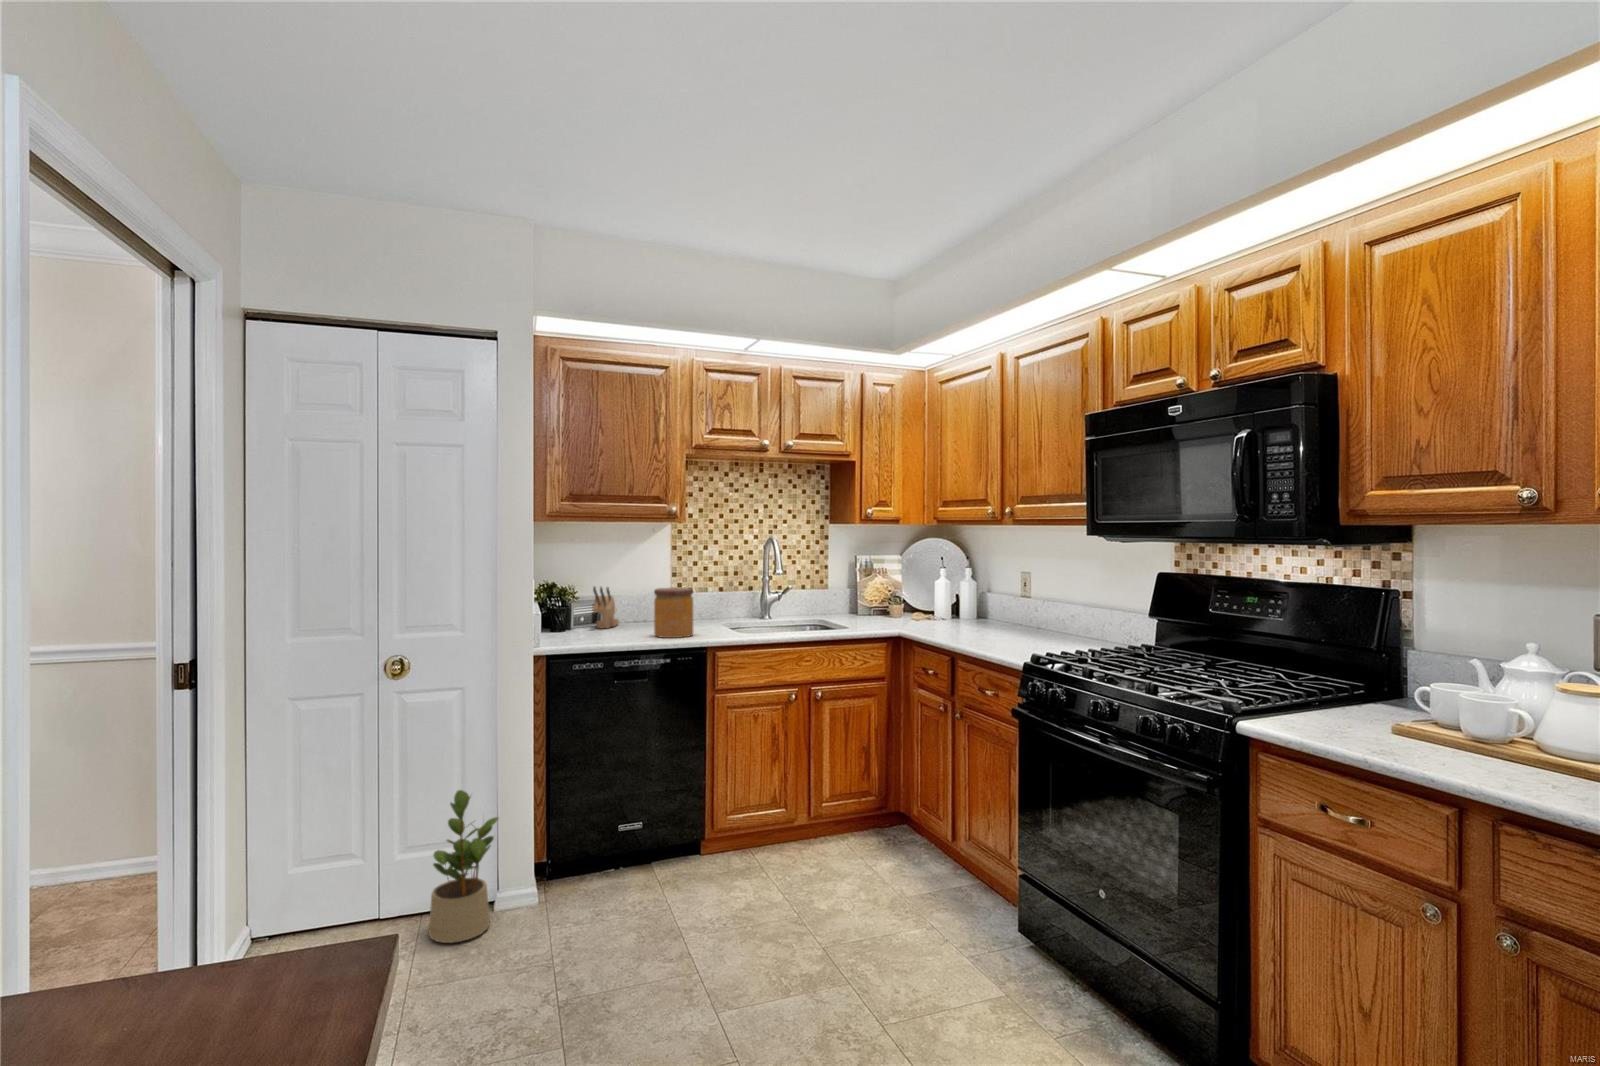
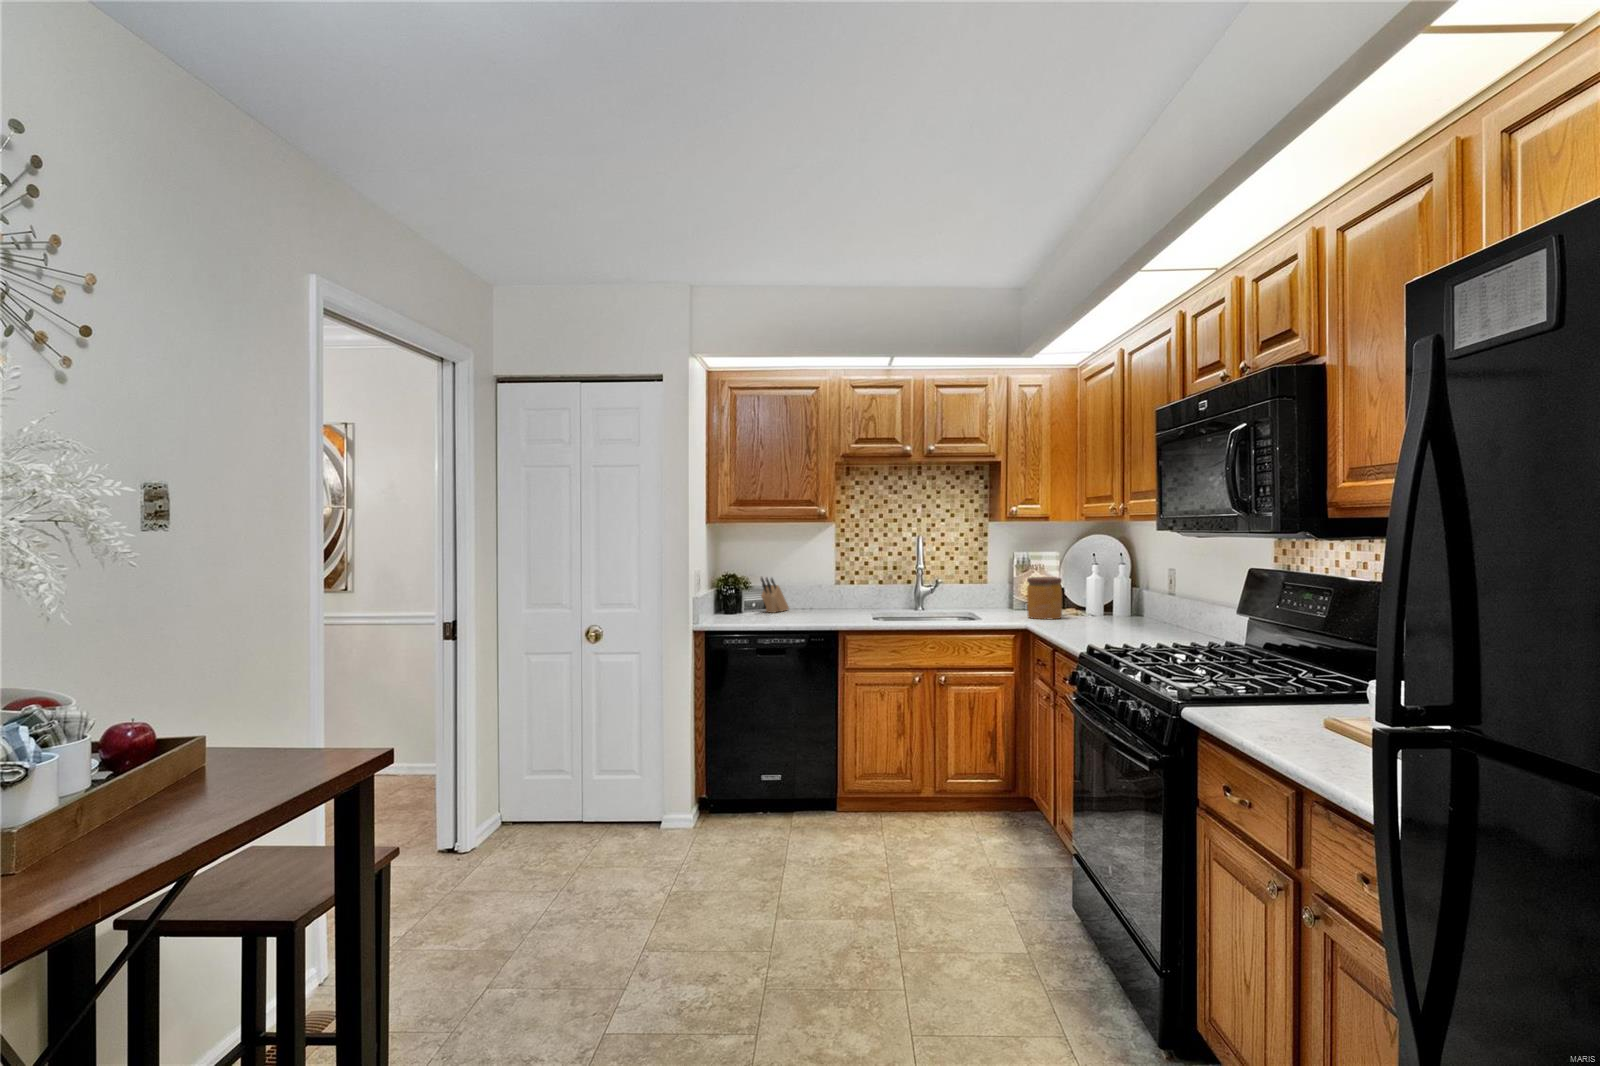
jar: present [654,588,693,638] -> present [1027,577,1062,619]
potted plant: present [429,790,498,943] -> none [606,730,660,845]

